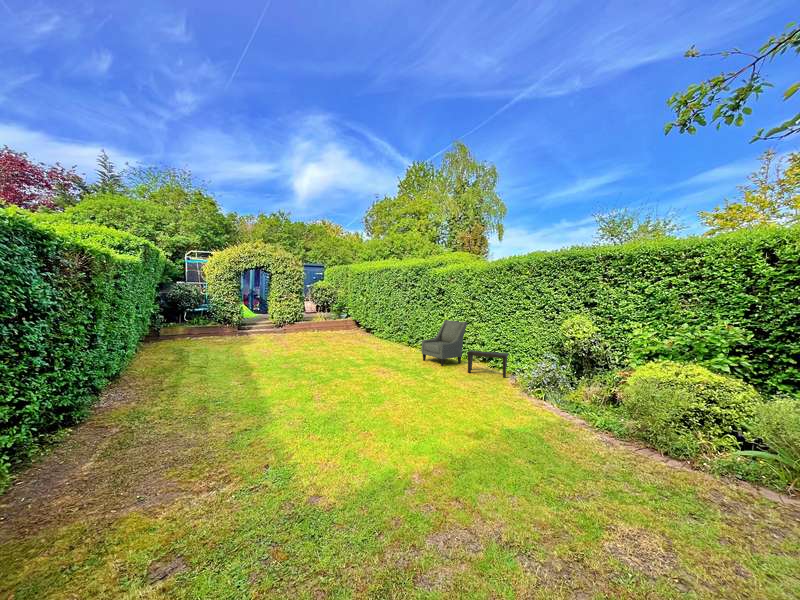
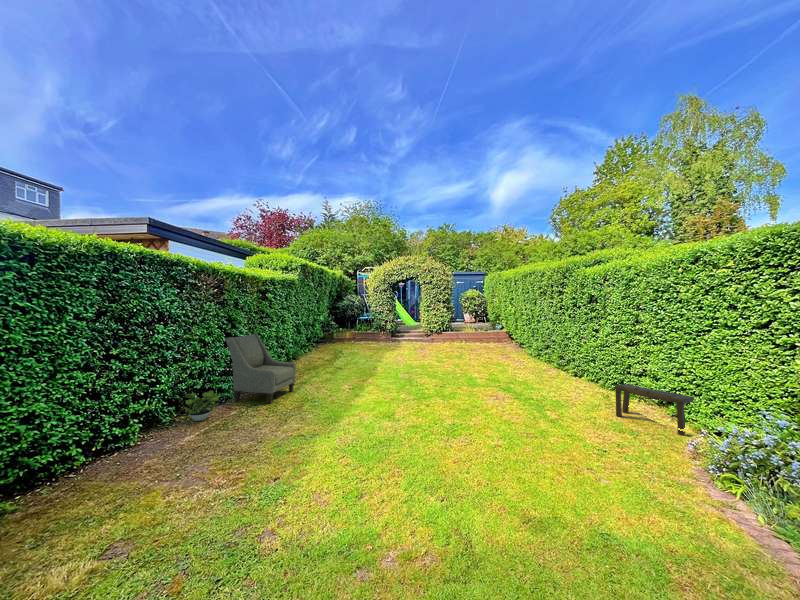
chair: present [422,320,467,366] -> present [226,334,296,404]
potted plant: none [19,425,95,476] -> present [184,391,219,421]

